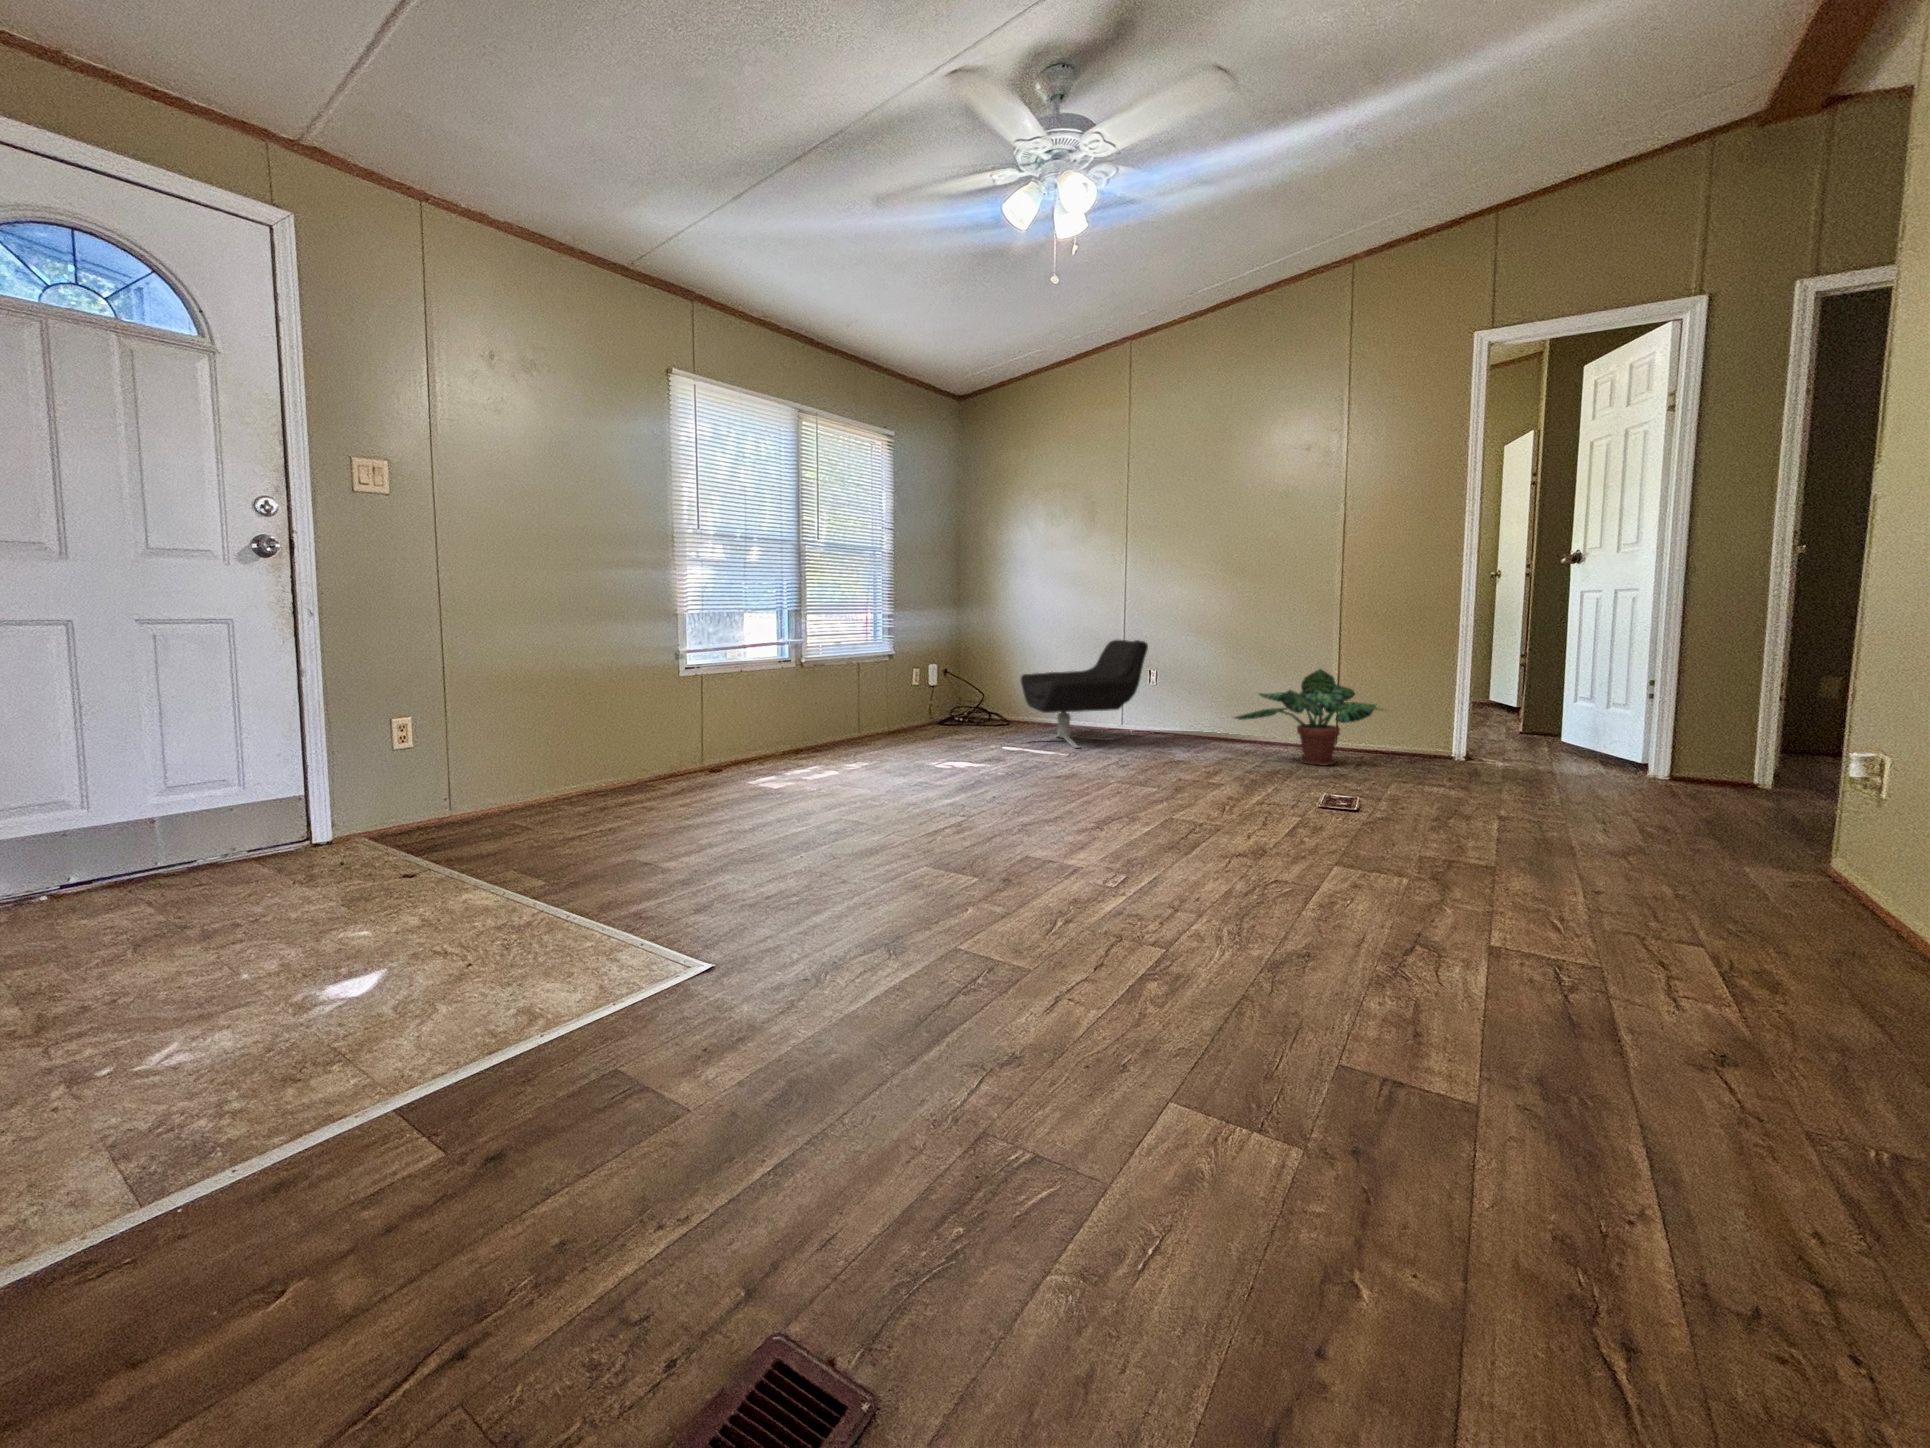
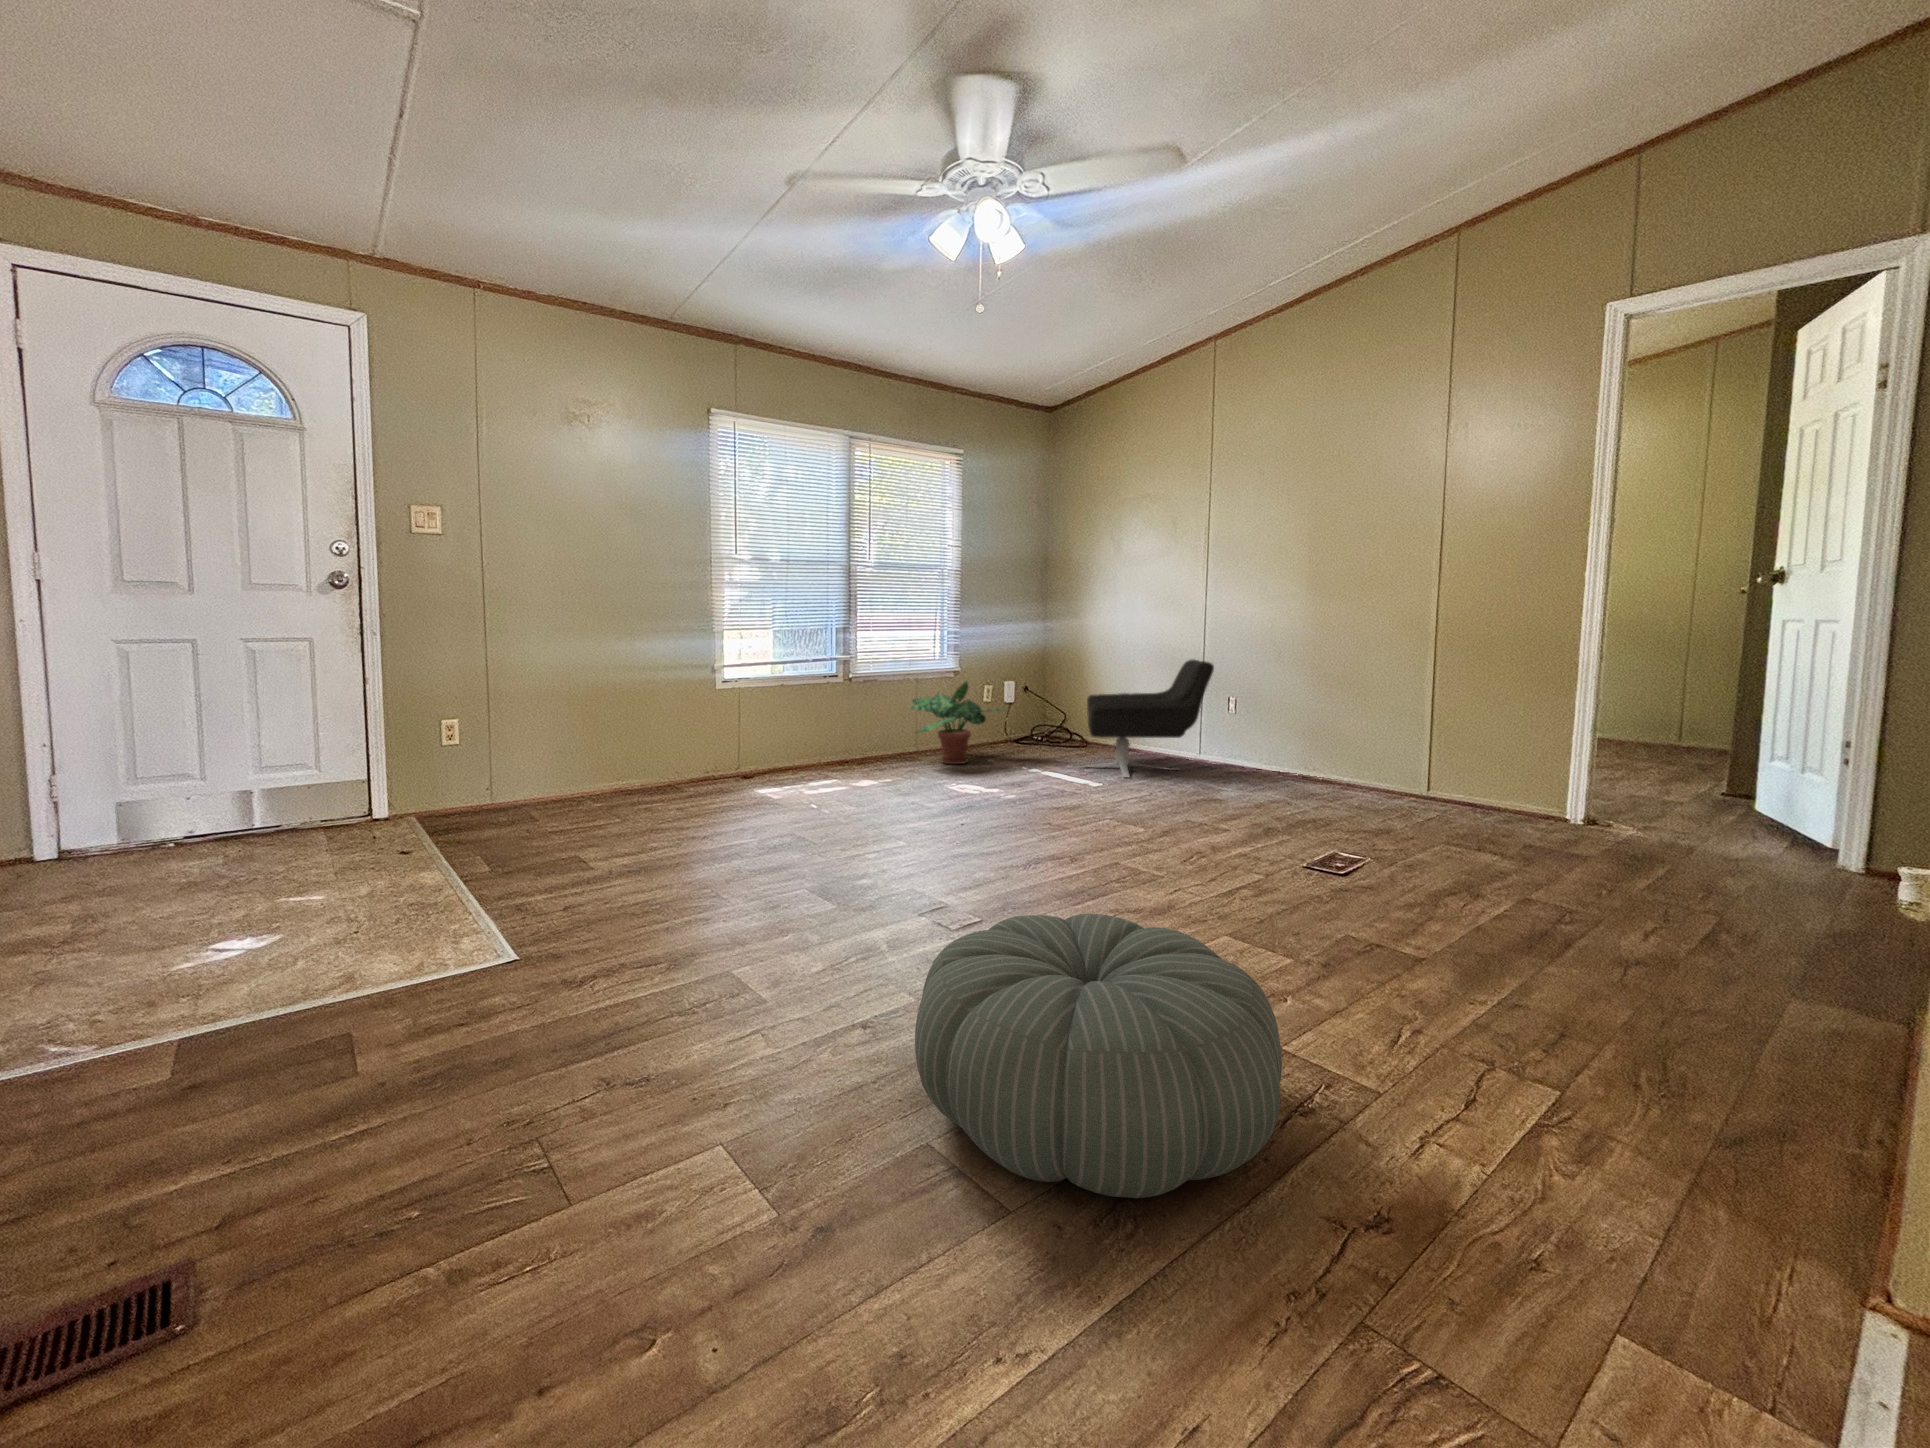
potted plant: present [1235,669,1386,765] -> present [909,682,1001,764]
pouf: none [1229,845,1581,1048] -> present [915,914,1282,1198]

